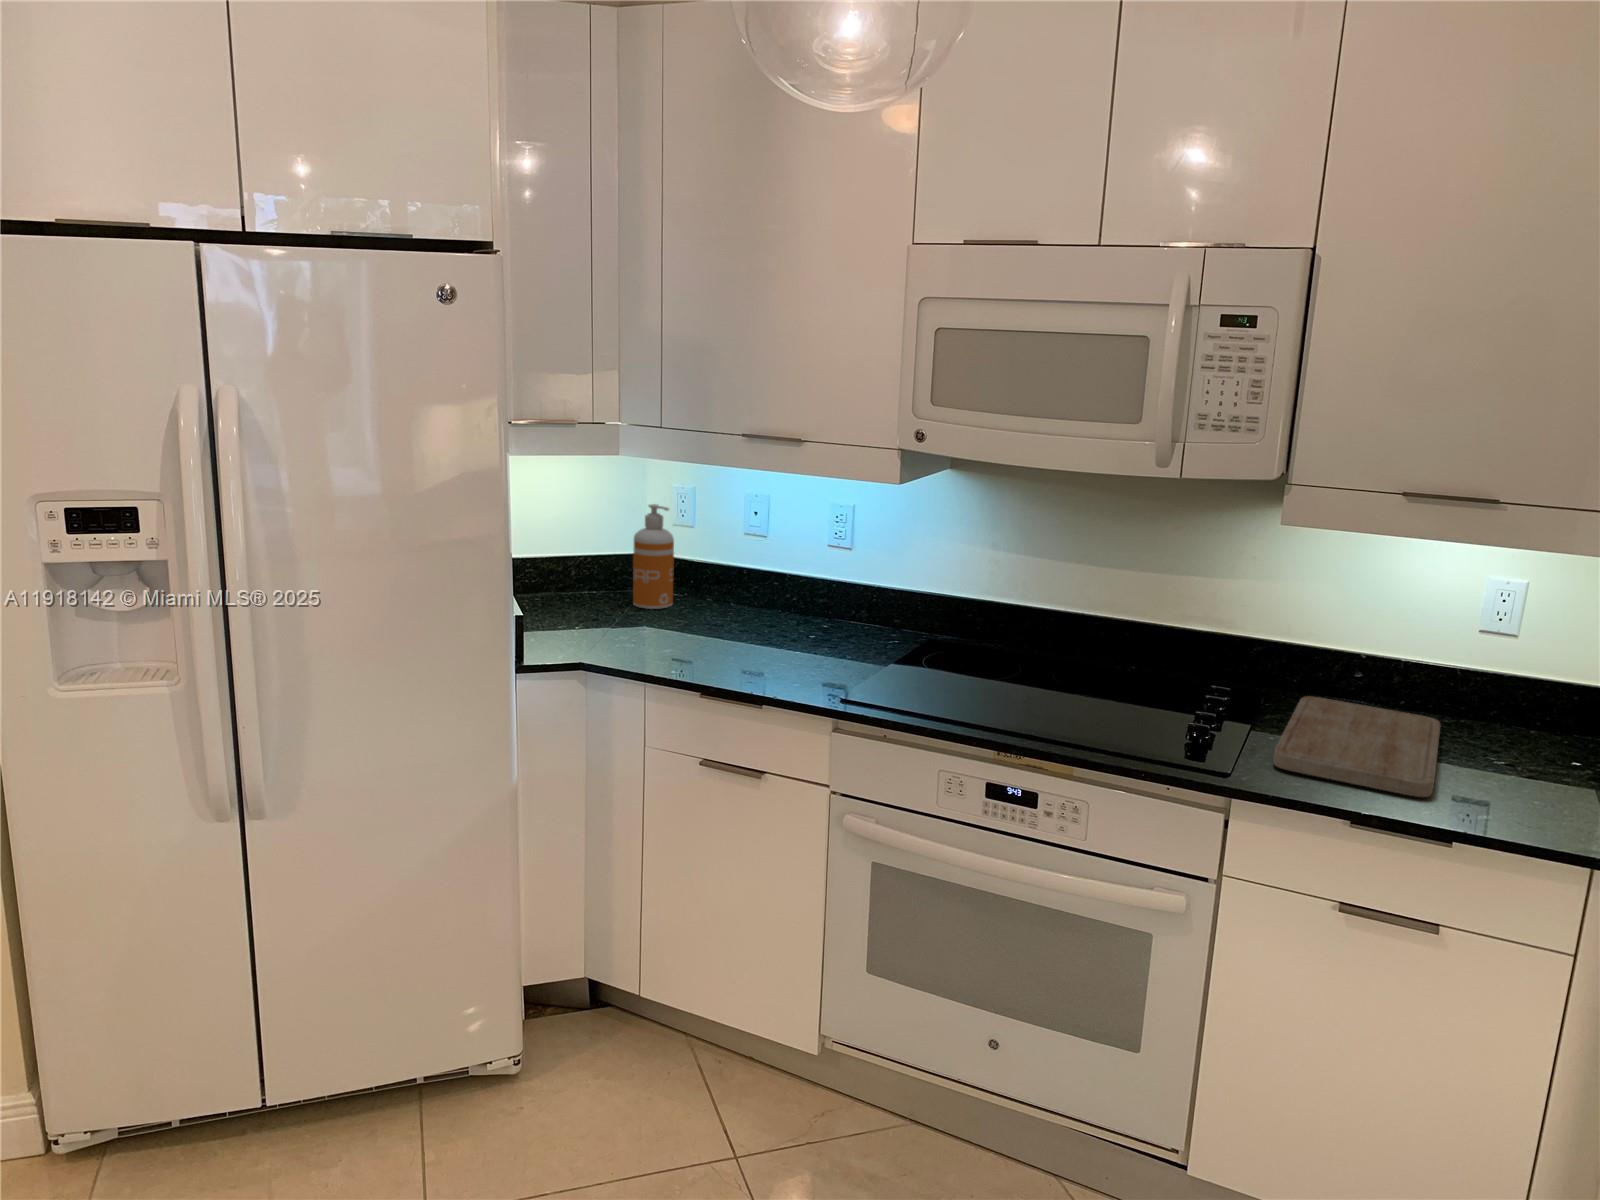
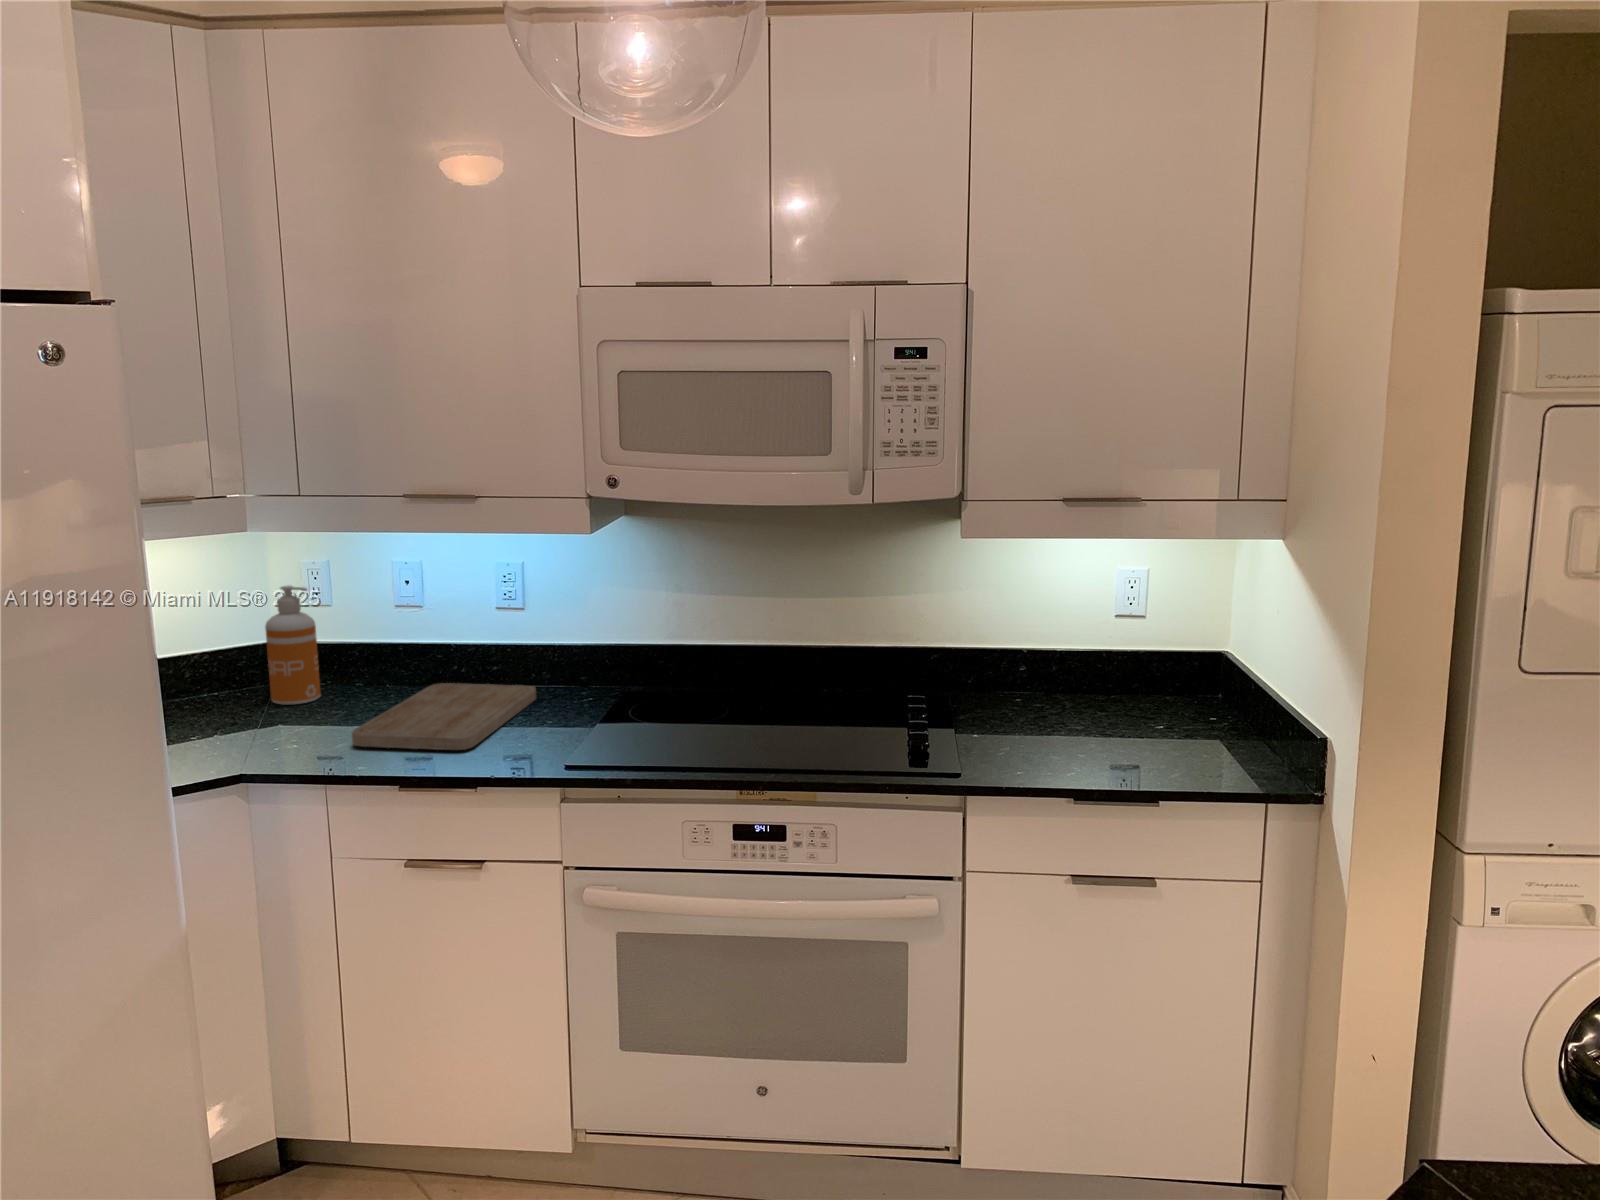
cutting board: present [1273,696,1441,797] -> present [352,683,536,750]

